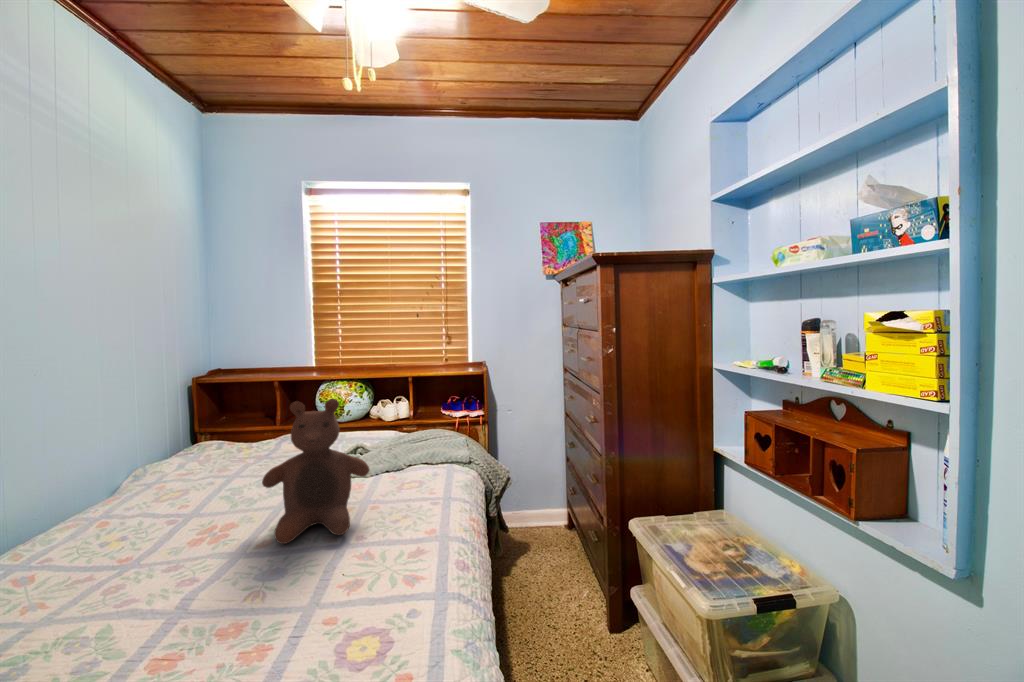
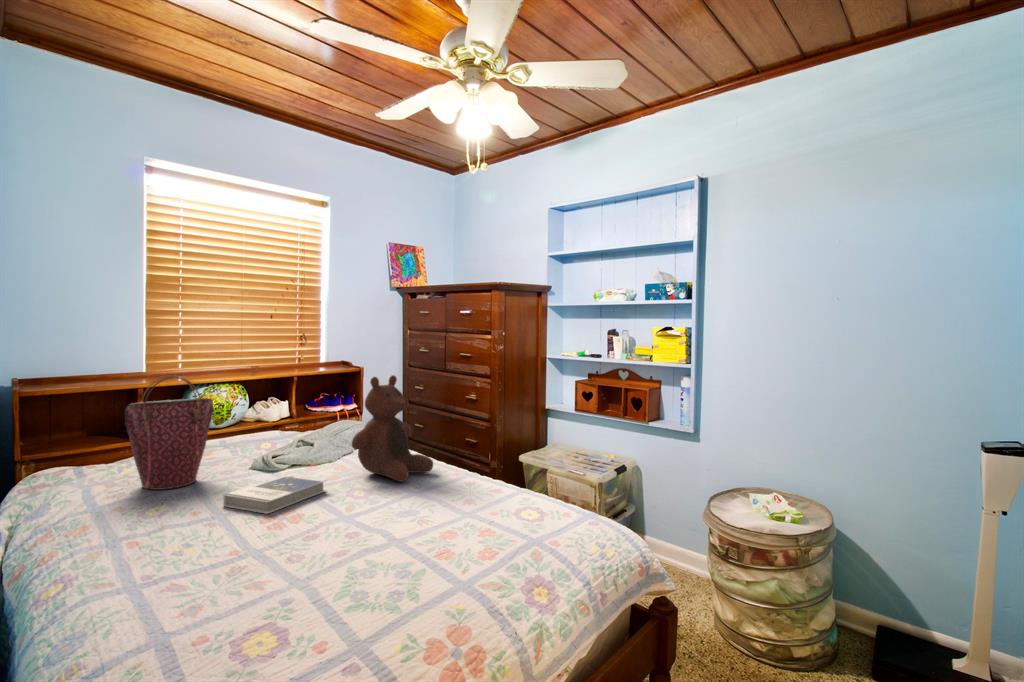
handbag: none [161,383,230,486] -> present [125,376,213,490]
hardback book: none [109,498,227,551] -> present [223,475,326,514]

